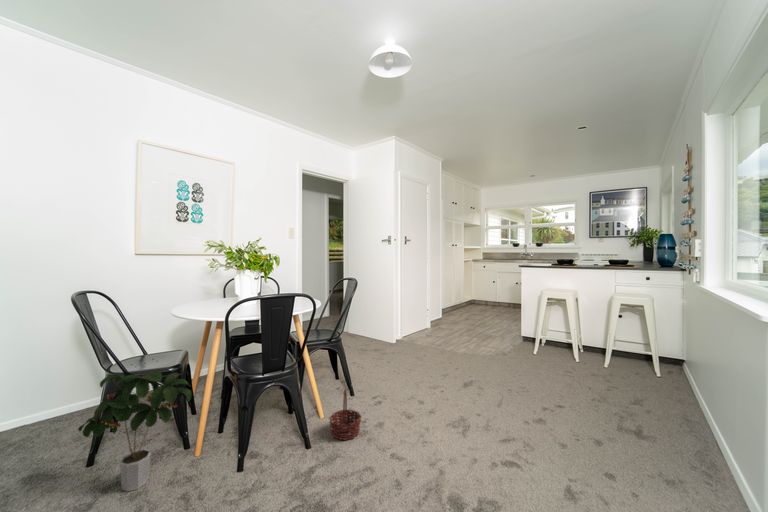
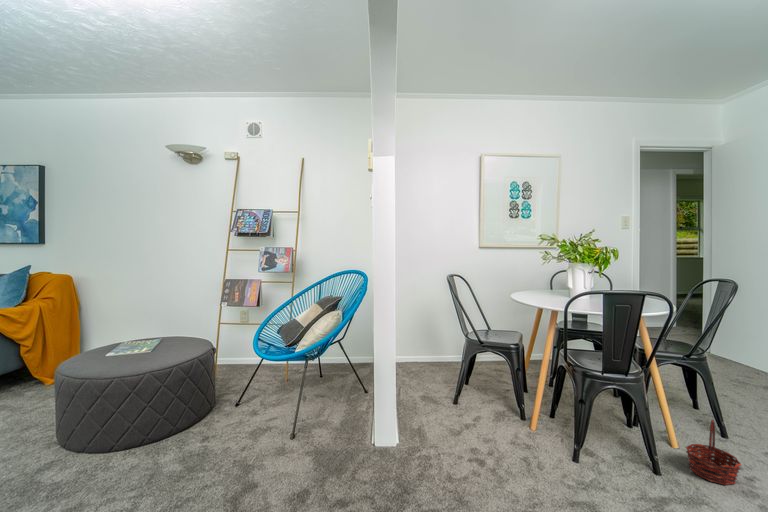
potted plant: present [78,371,192,491] -> none [456,339,533,432]

